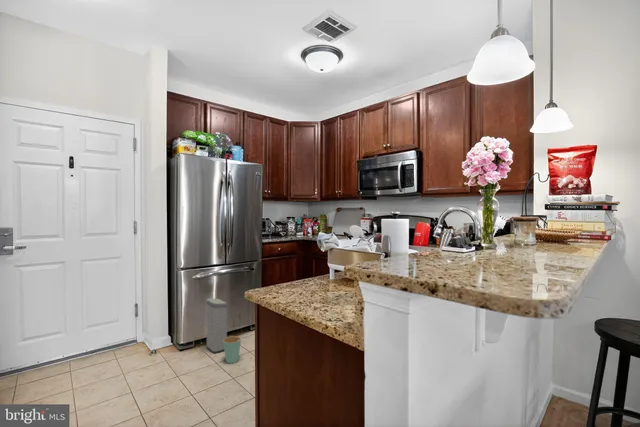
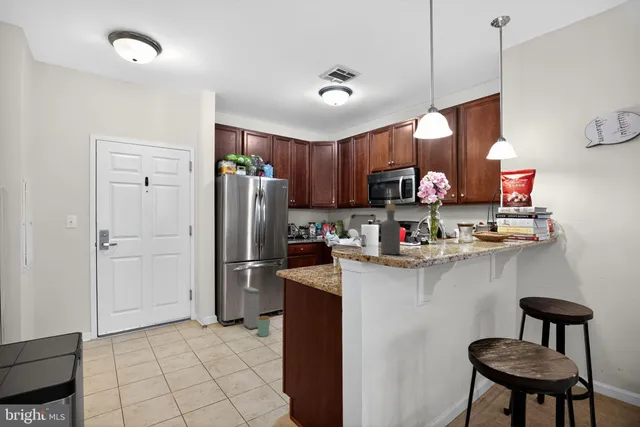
bottle: none [450,179,488,273] -> present [381,204,400,254]

